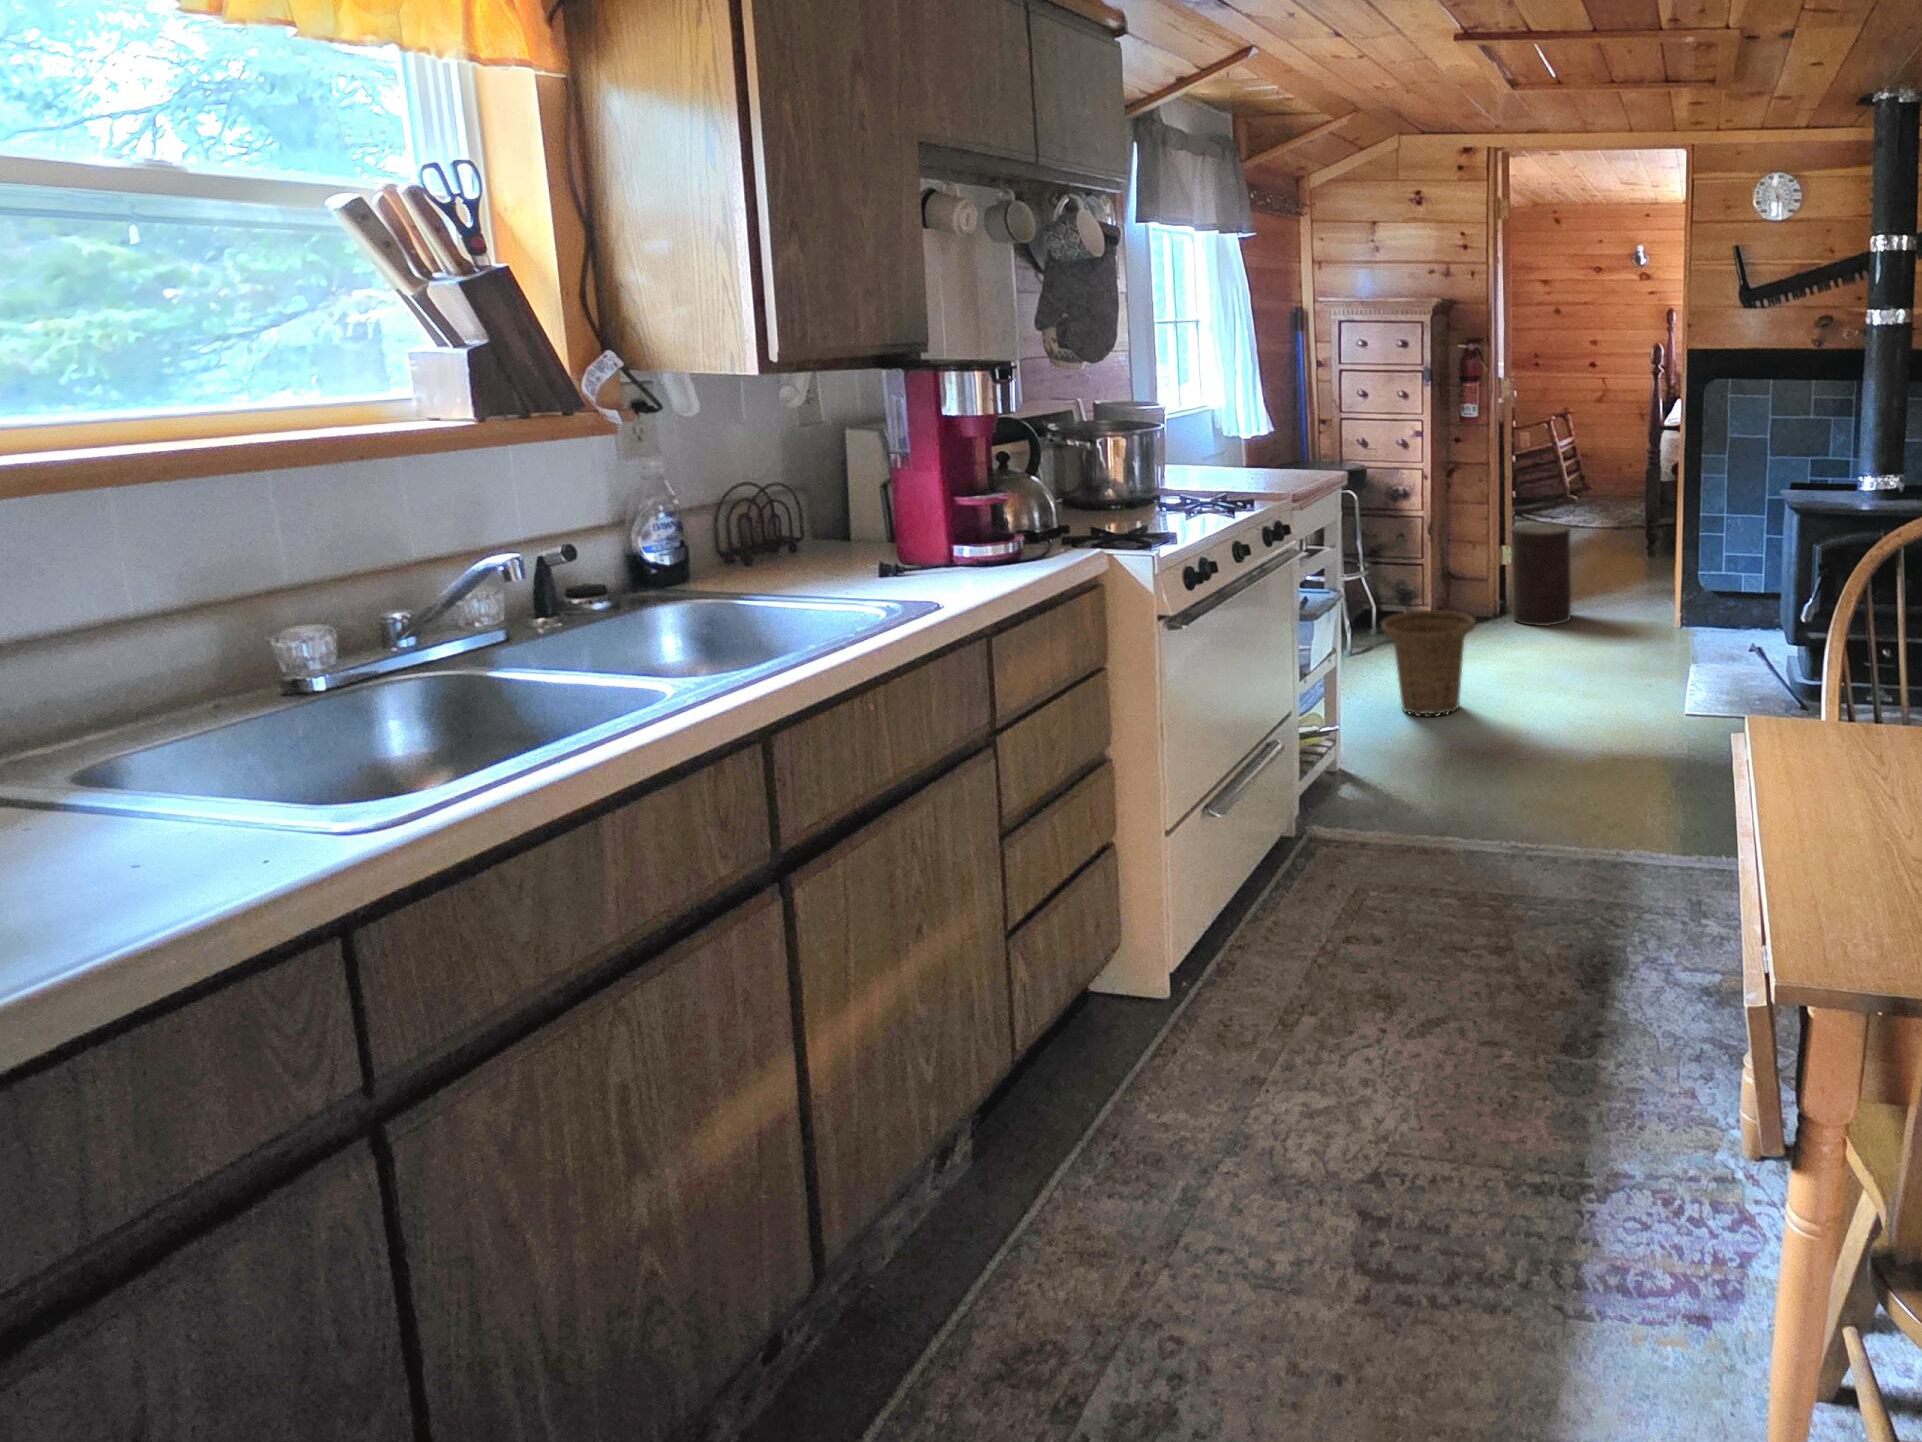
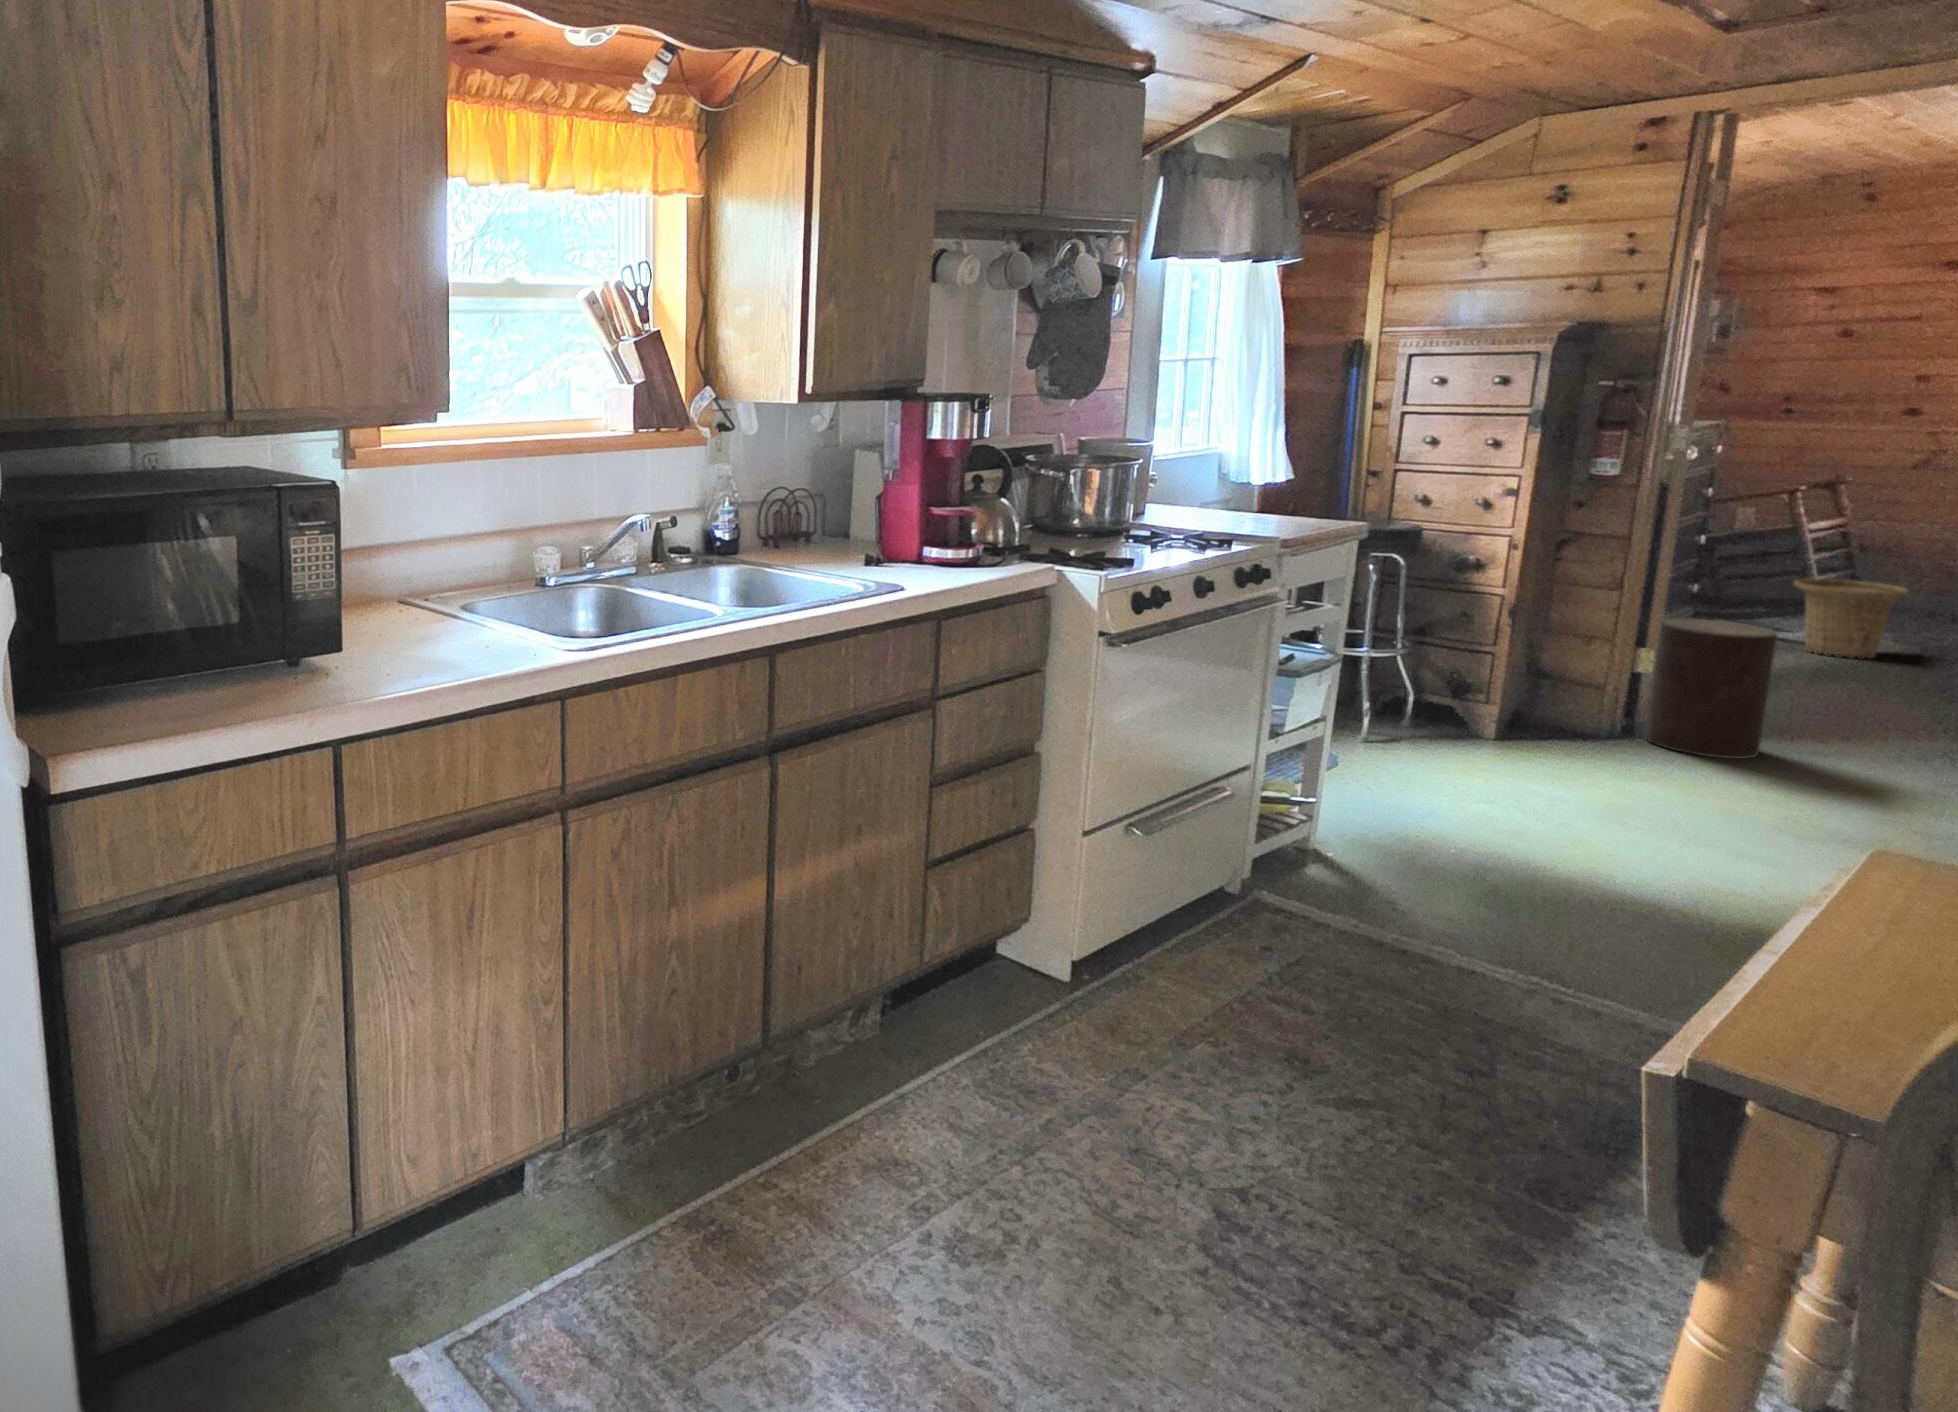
basket: present [1381,610,1476,717] -> present [1794,579,1910,659]

